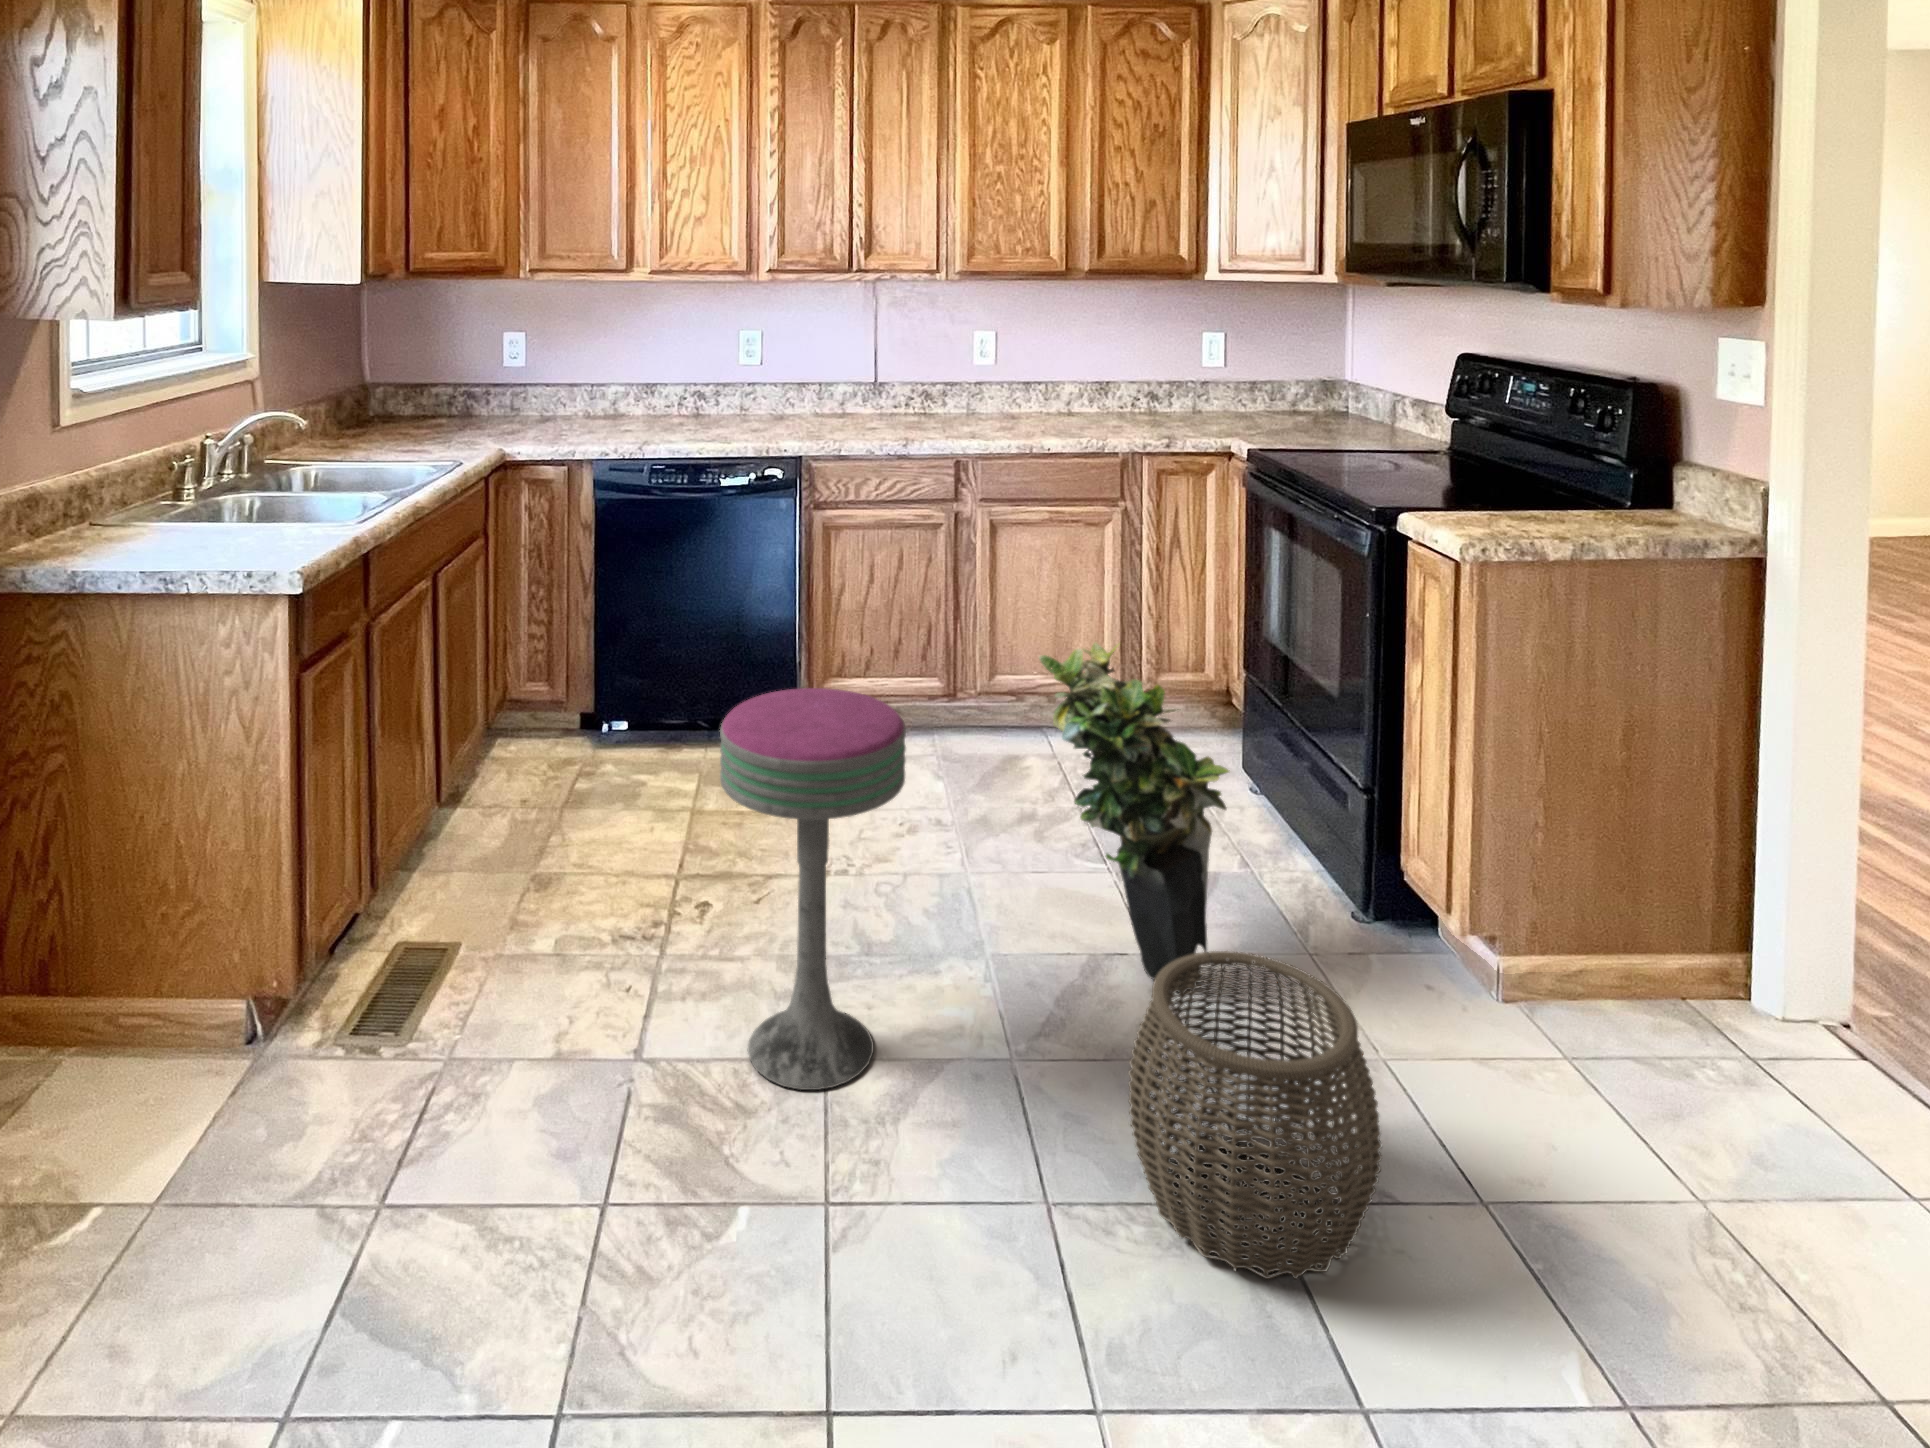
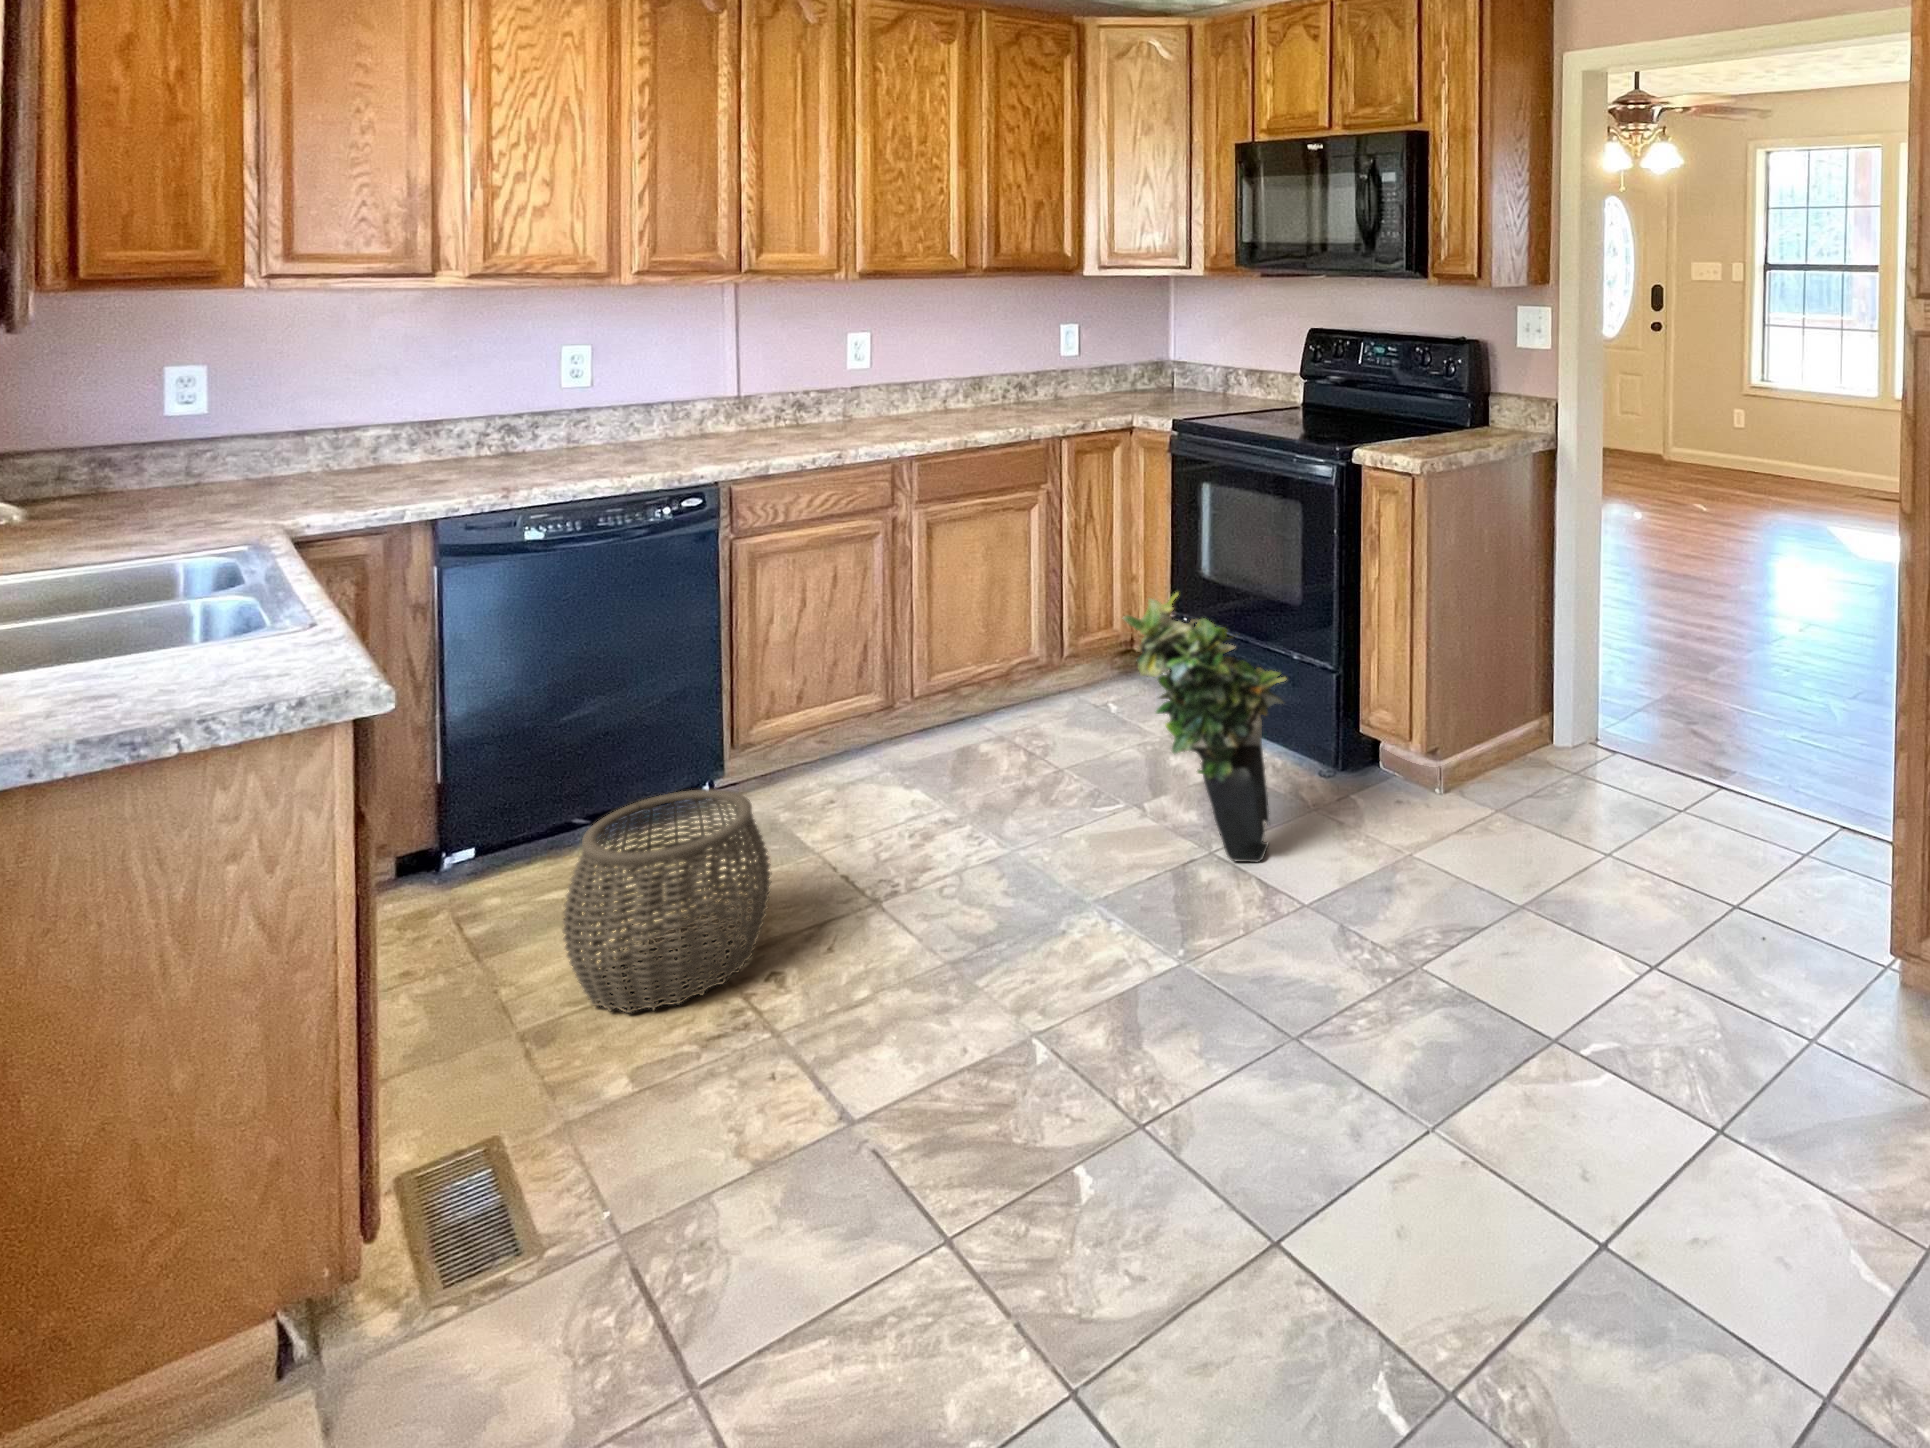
bar stool: present [720,688,906,1090] -> none [918,681,1107,1073]
woven basket: present [1128,951,1382,1279] -> present [563,789,771,1013]

